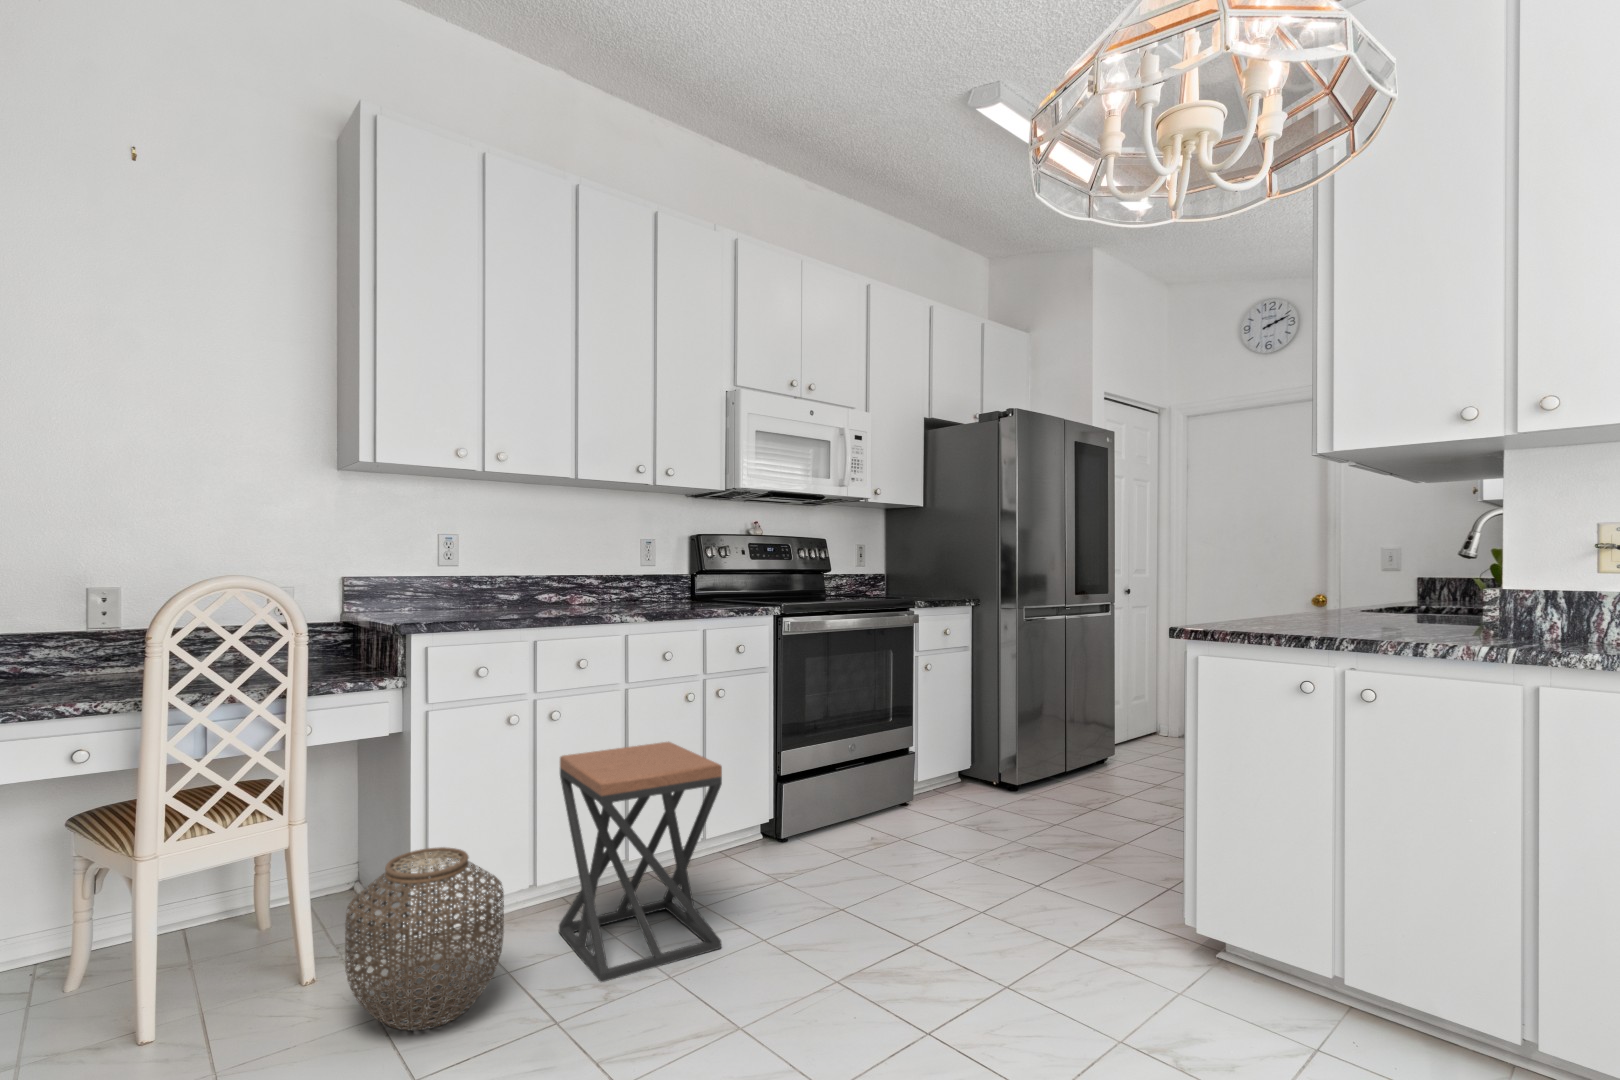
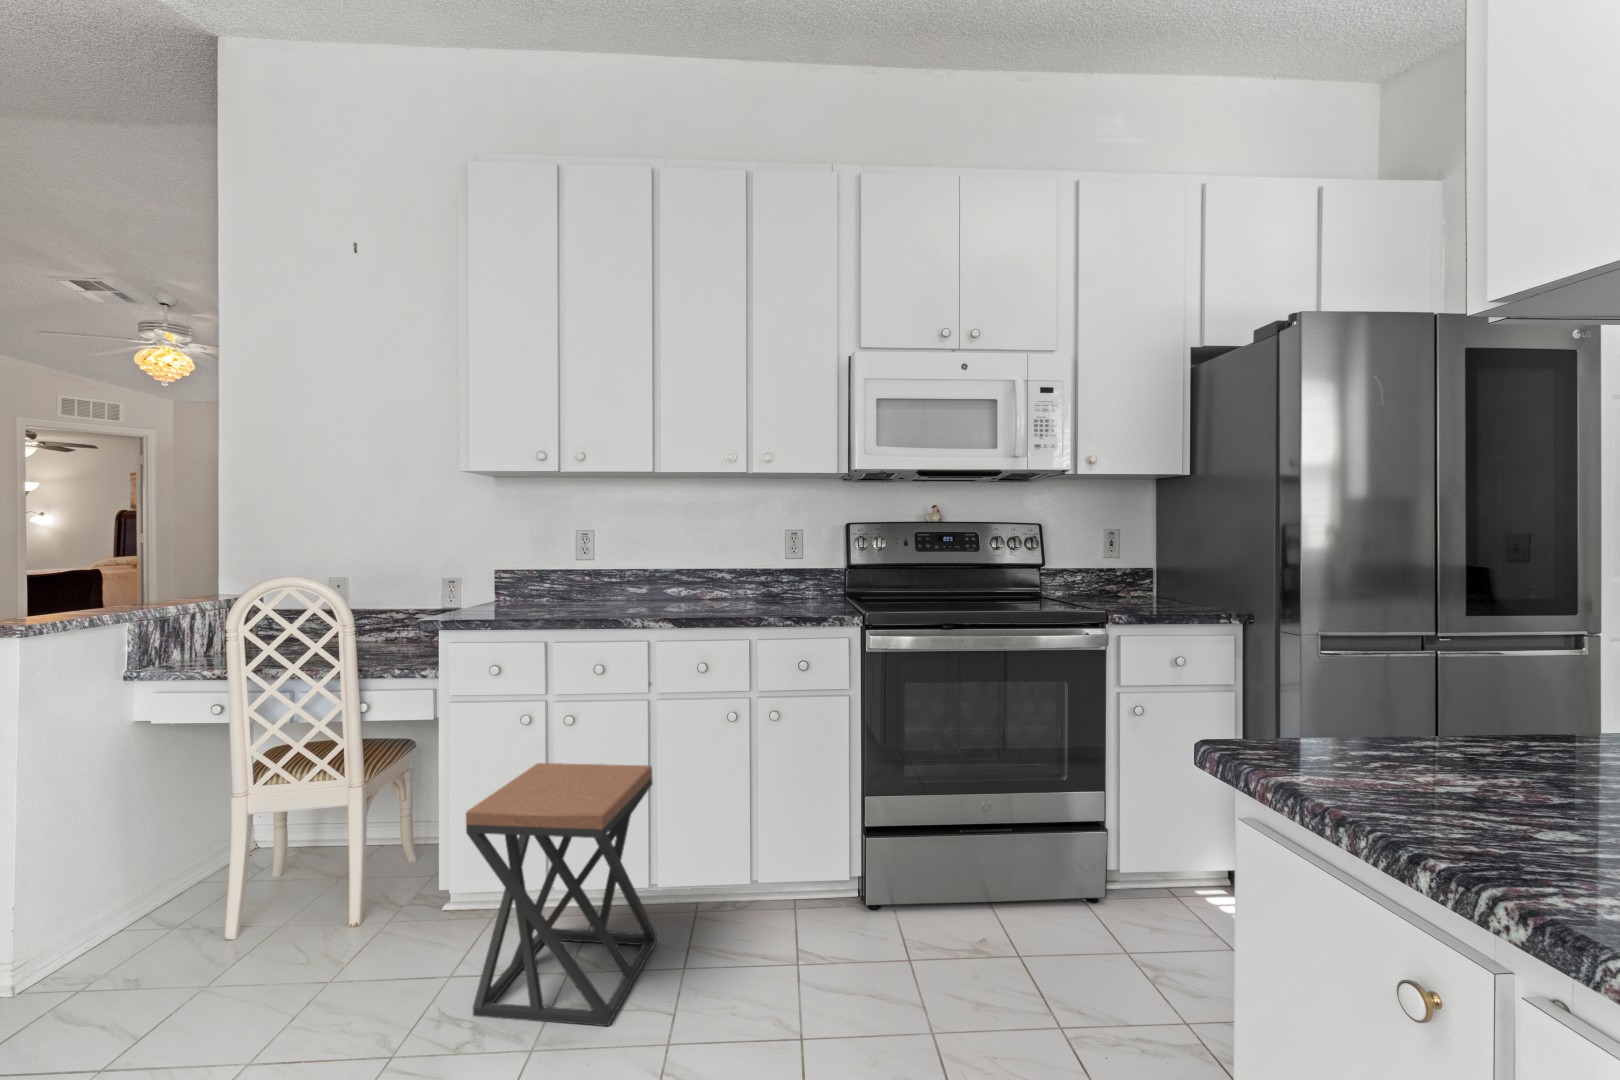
woven basket: present [345,847,504,1030] -> none [269,833,426,1003]

